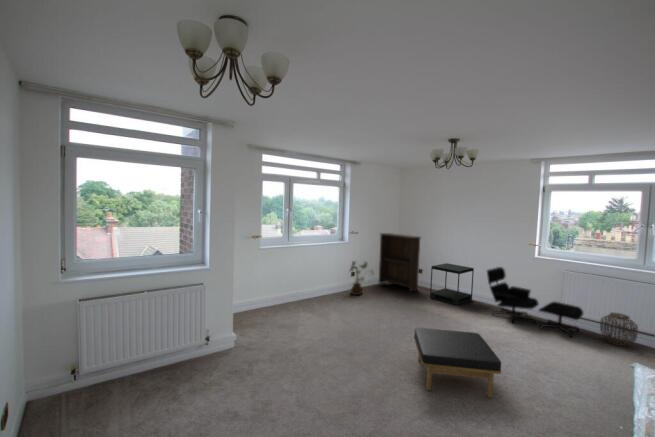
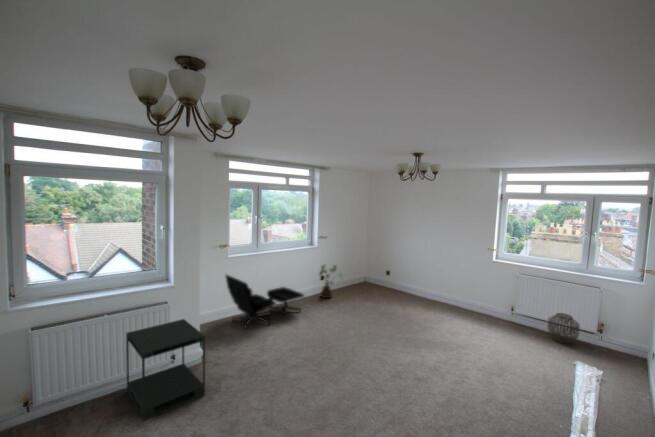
bookshelf: present [379,233,420,292] -> none [348,235,388,293]
side table: present [430,263,474,305] -> present [126,319,205,421]
lounge chair: present [487,267,583,336] -> present [226,275,304,325]
ottoman: present [414,328,501,398] -> none [380,337,459,405]

